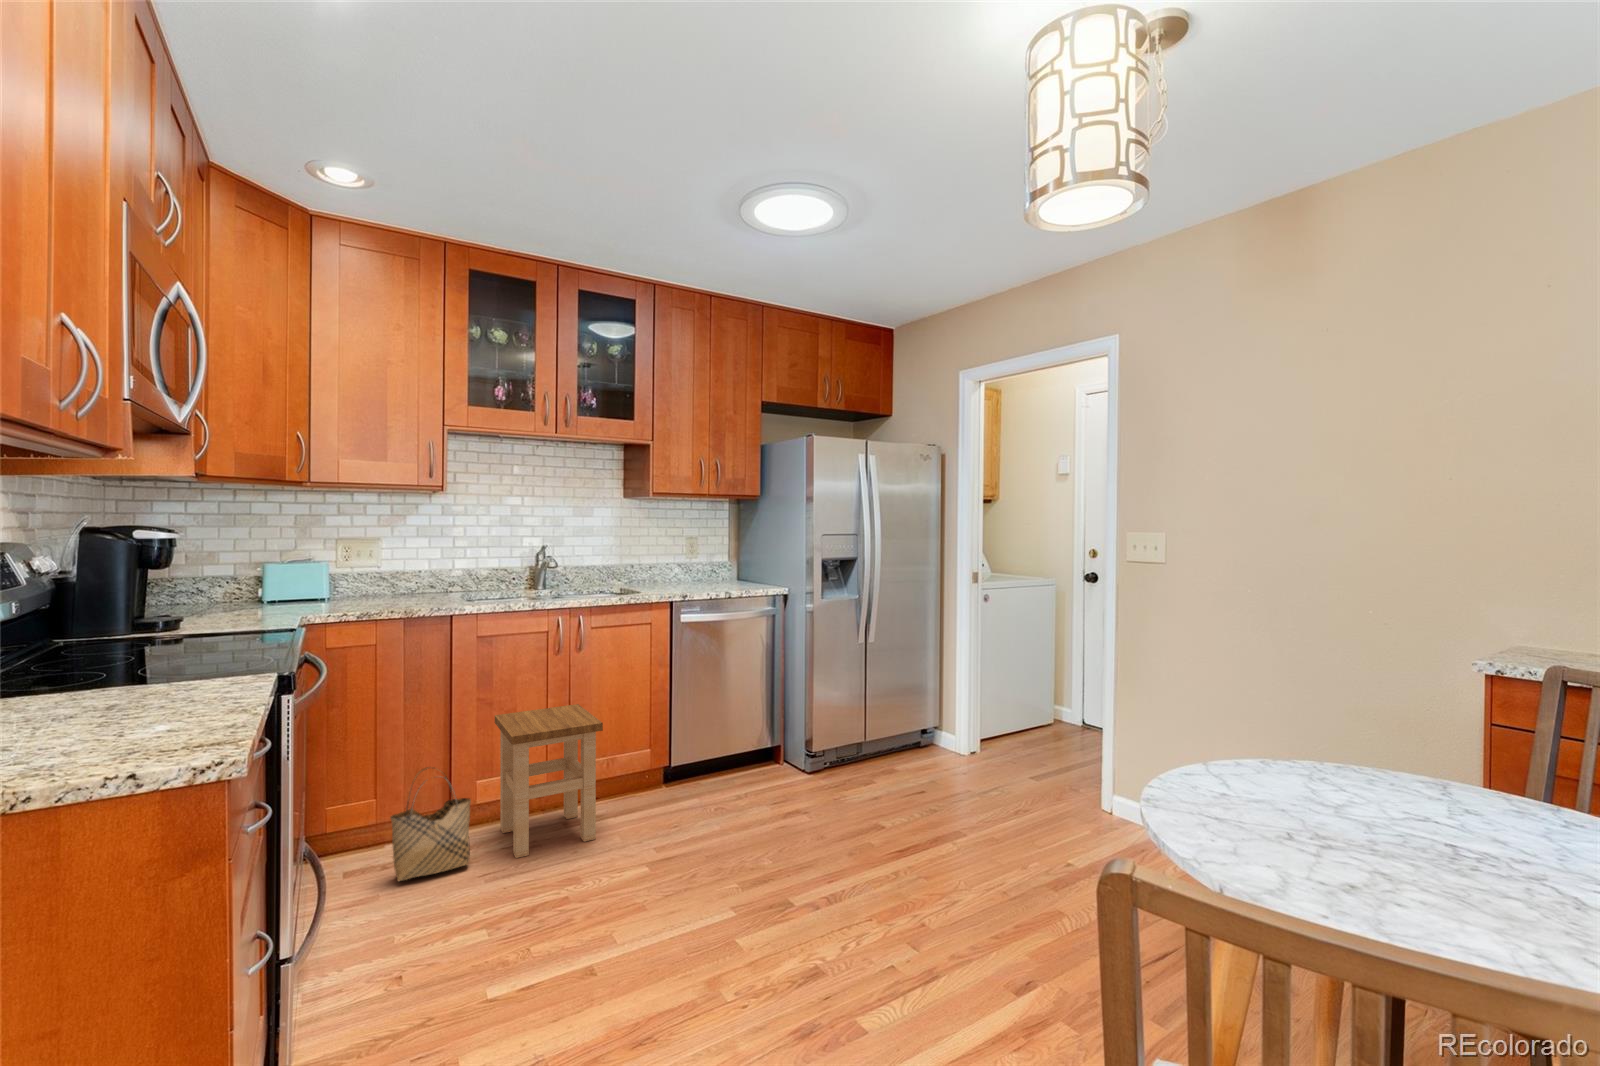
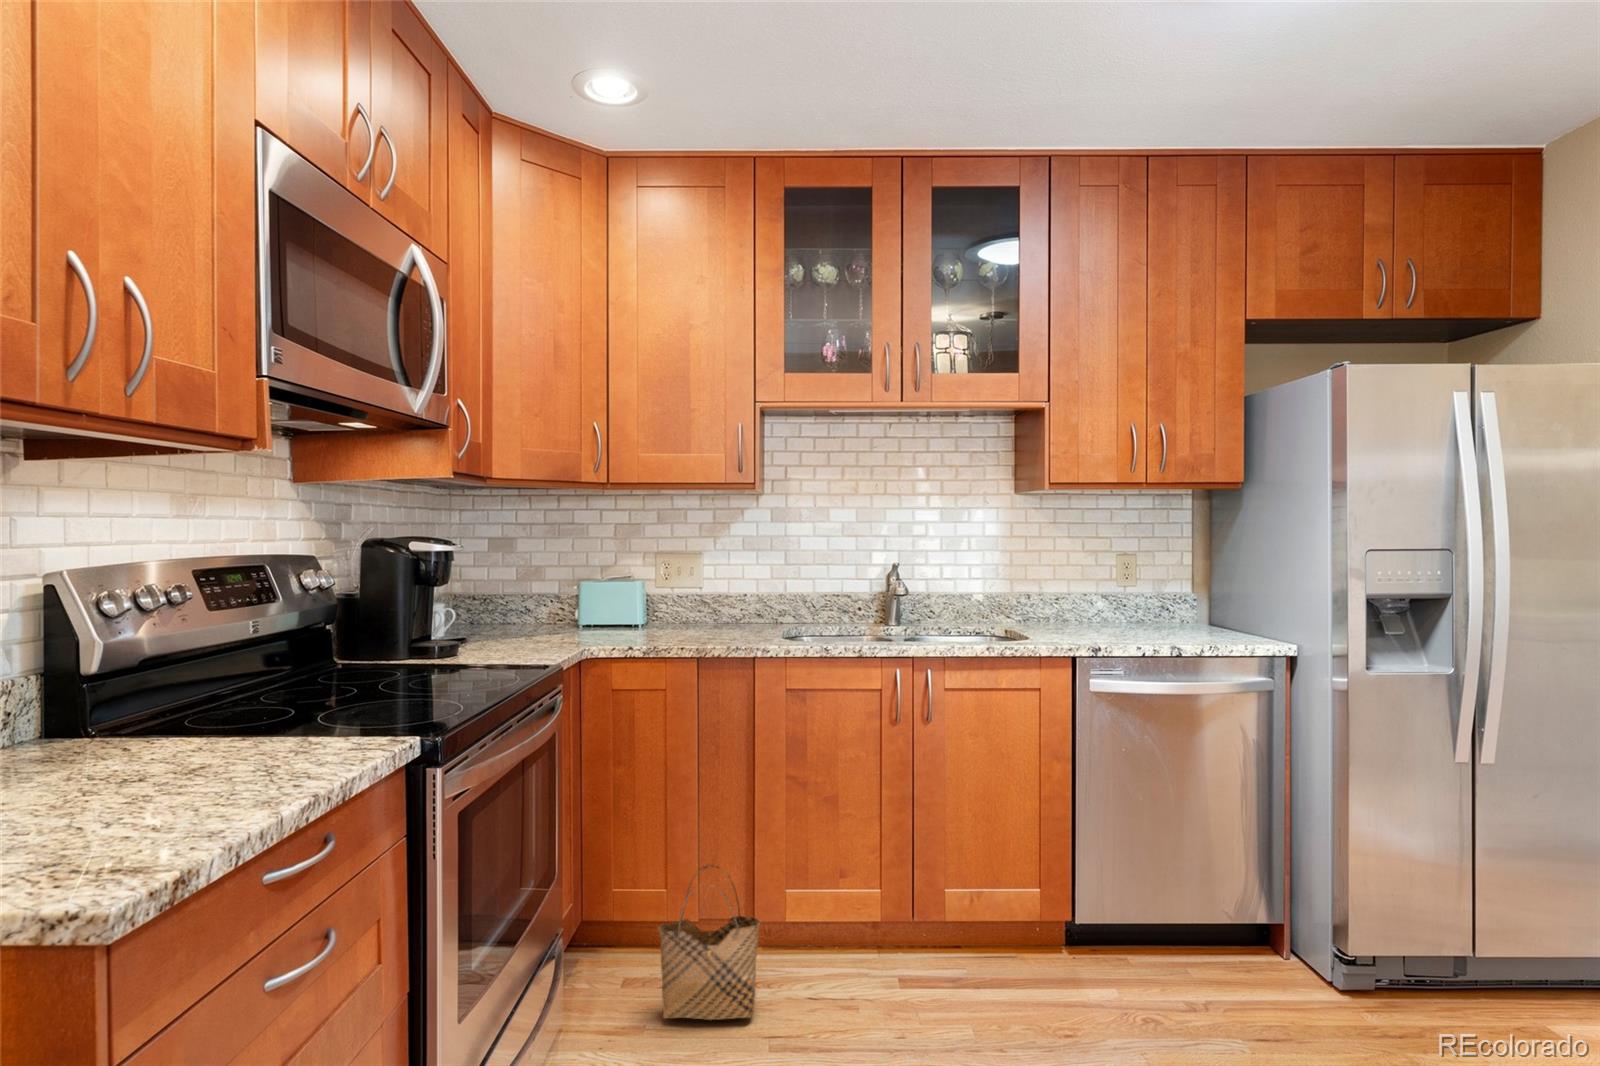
stool: present [495,704,603,858] -> none [806,802,942,1026]

